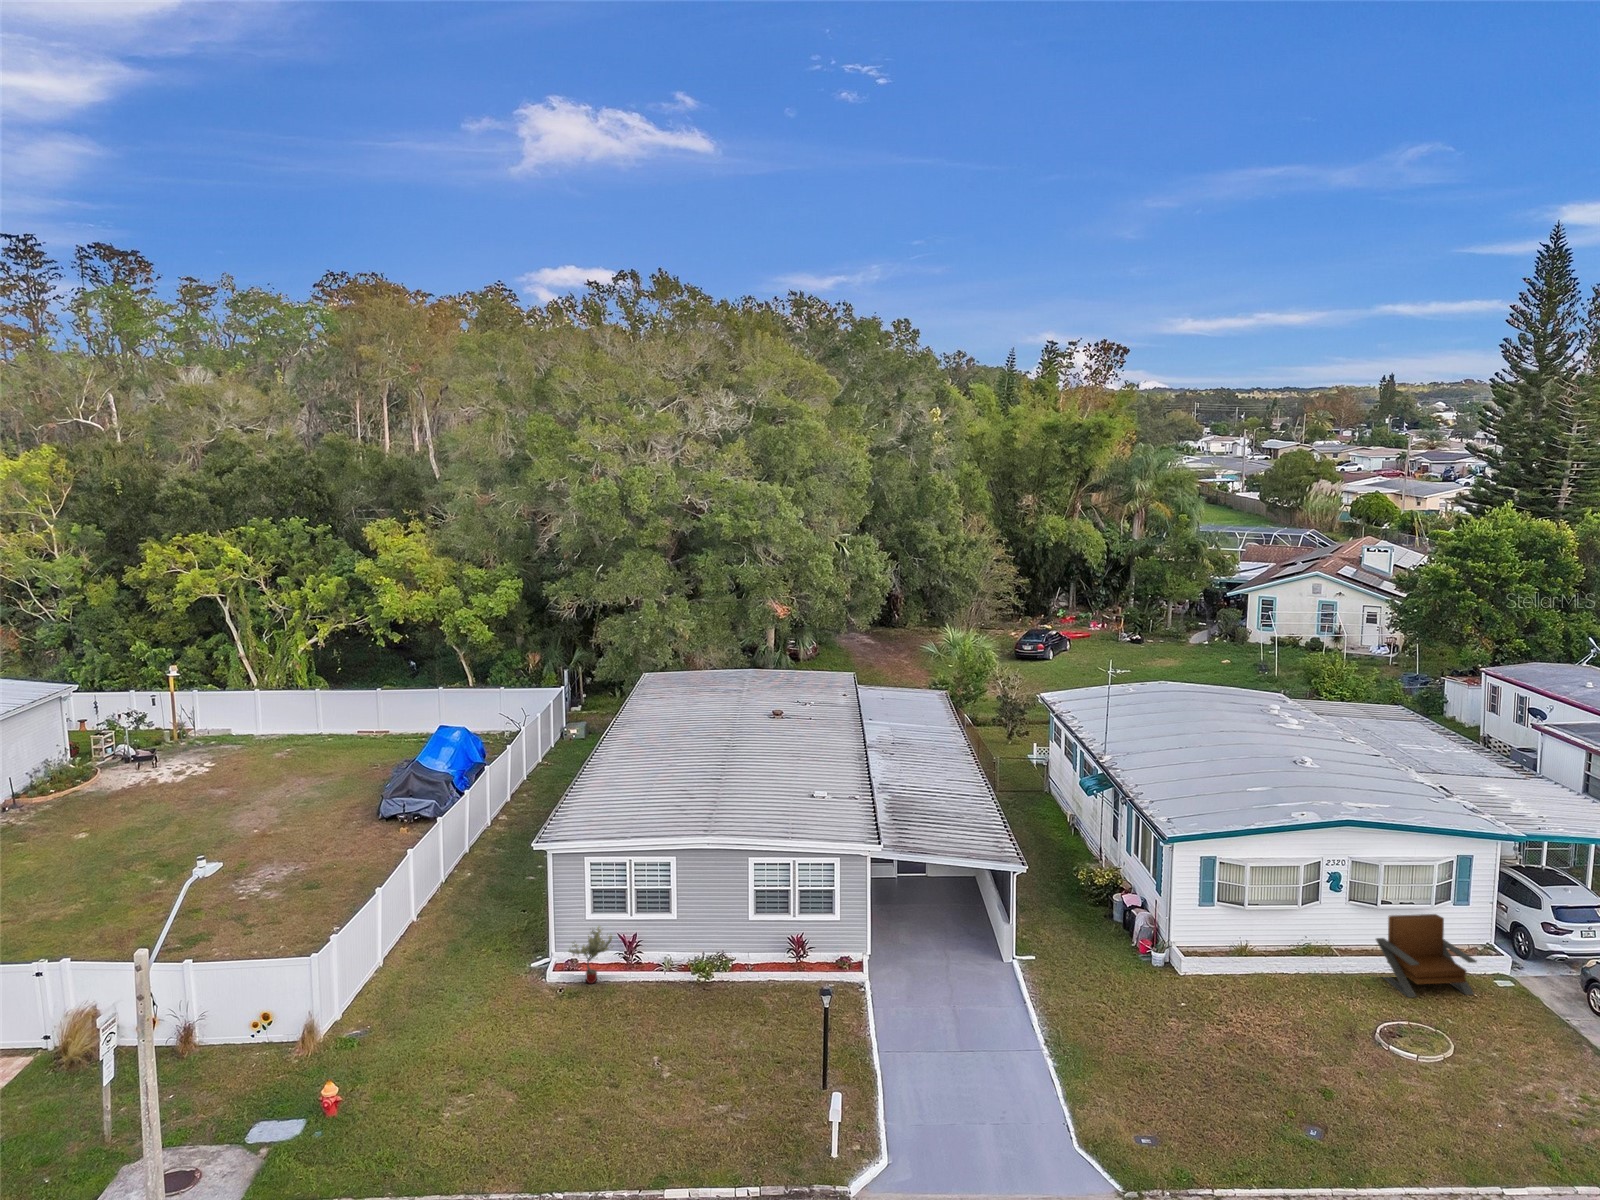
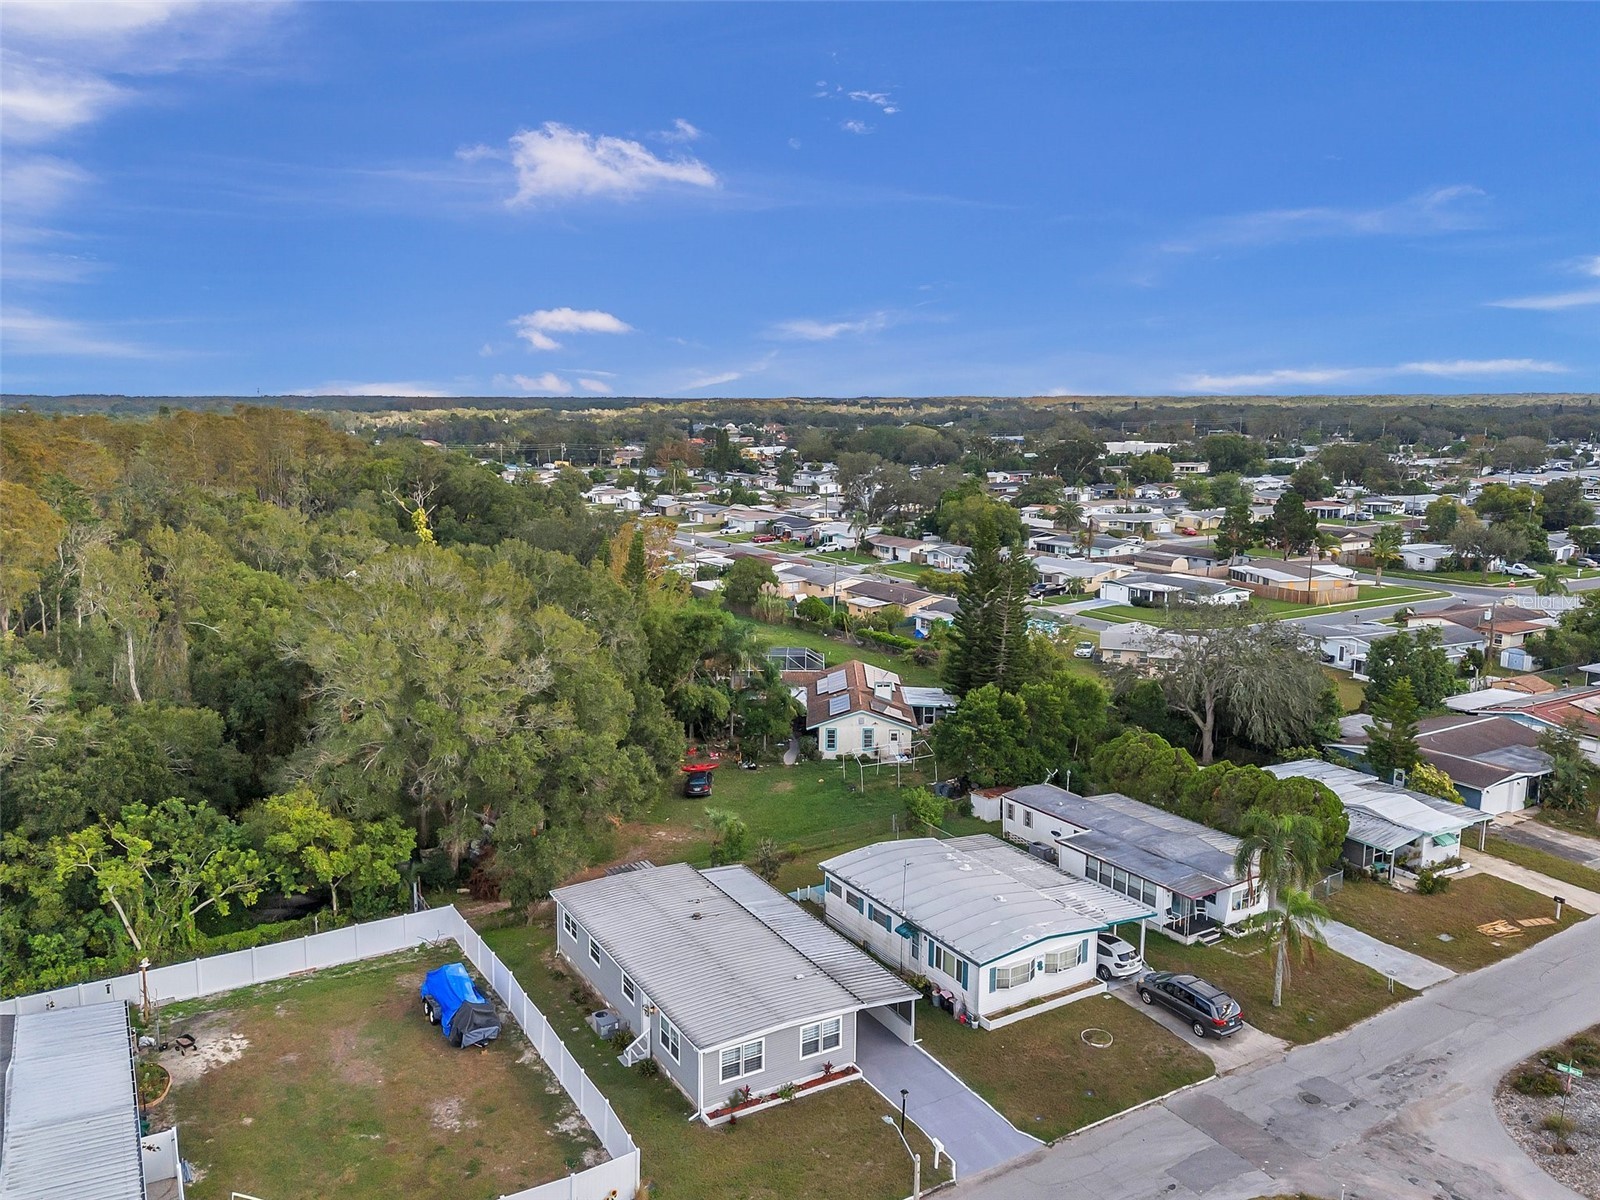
lounge chair: present [1376,914,1477,998] -> none [1058,971,1101,1016]

